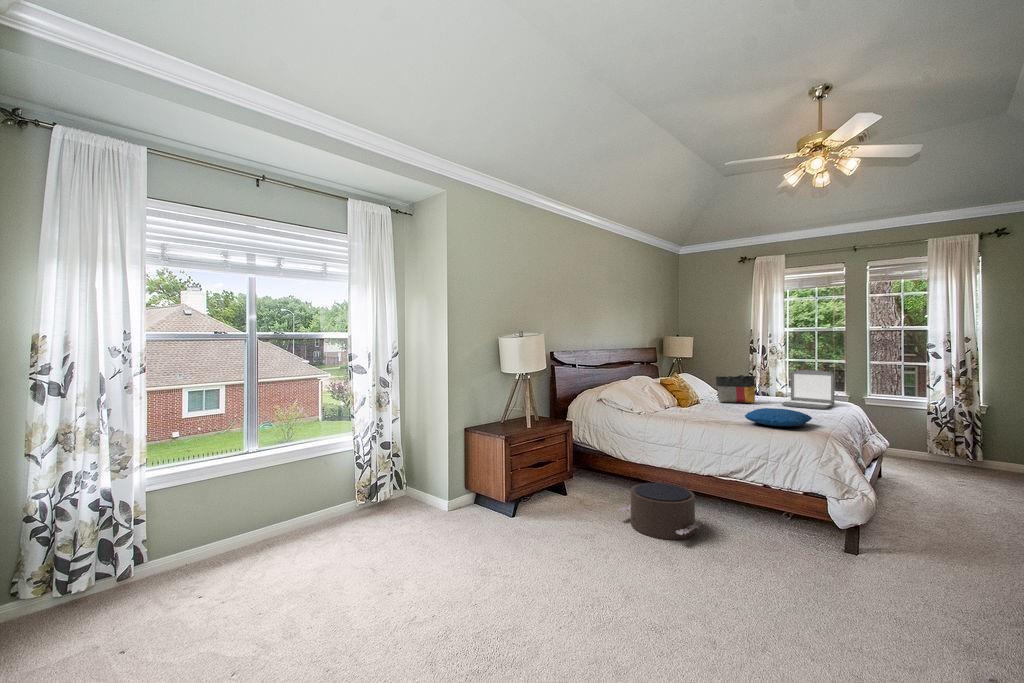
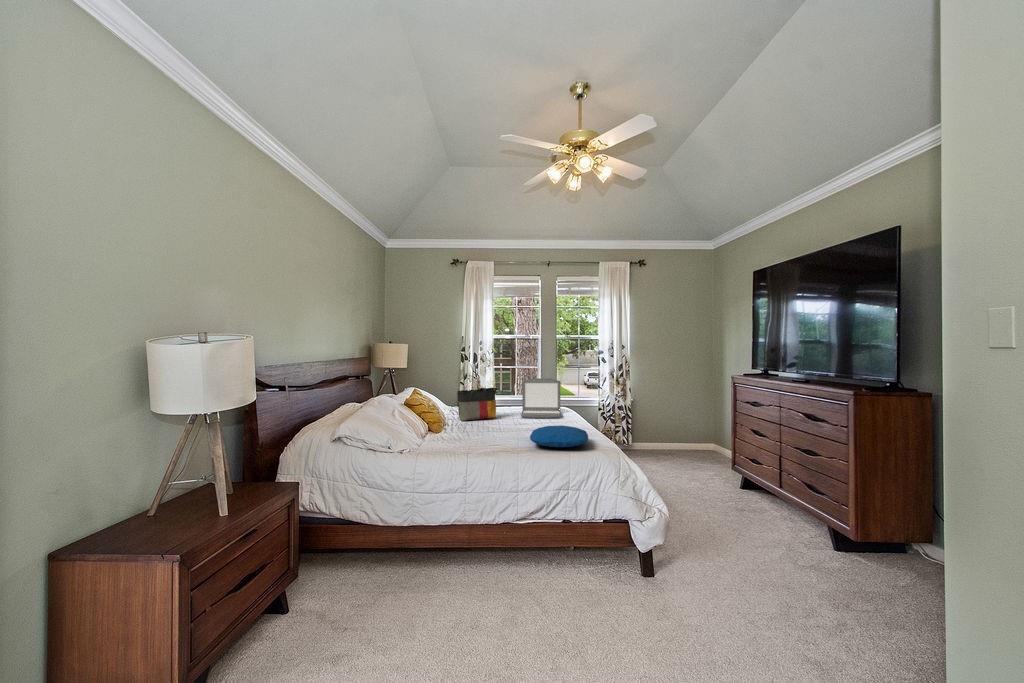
pouf: present [618,483,701,540] -> none [406,549,523,645]

